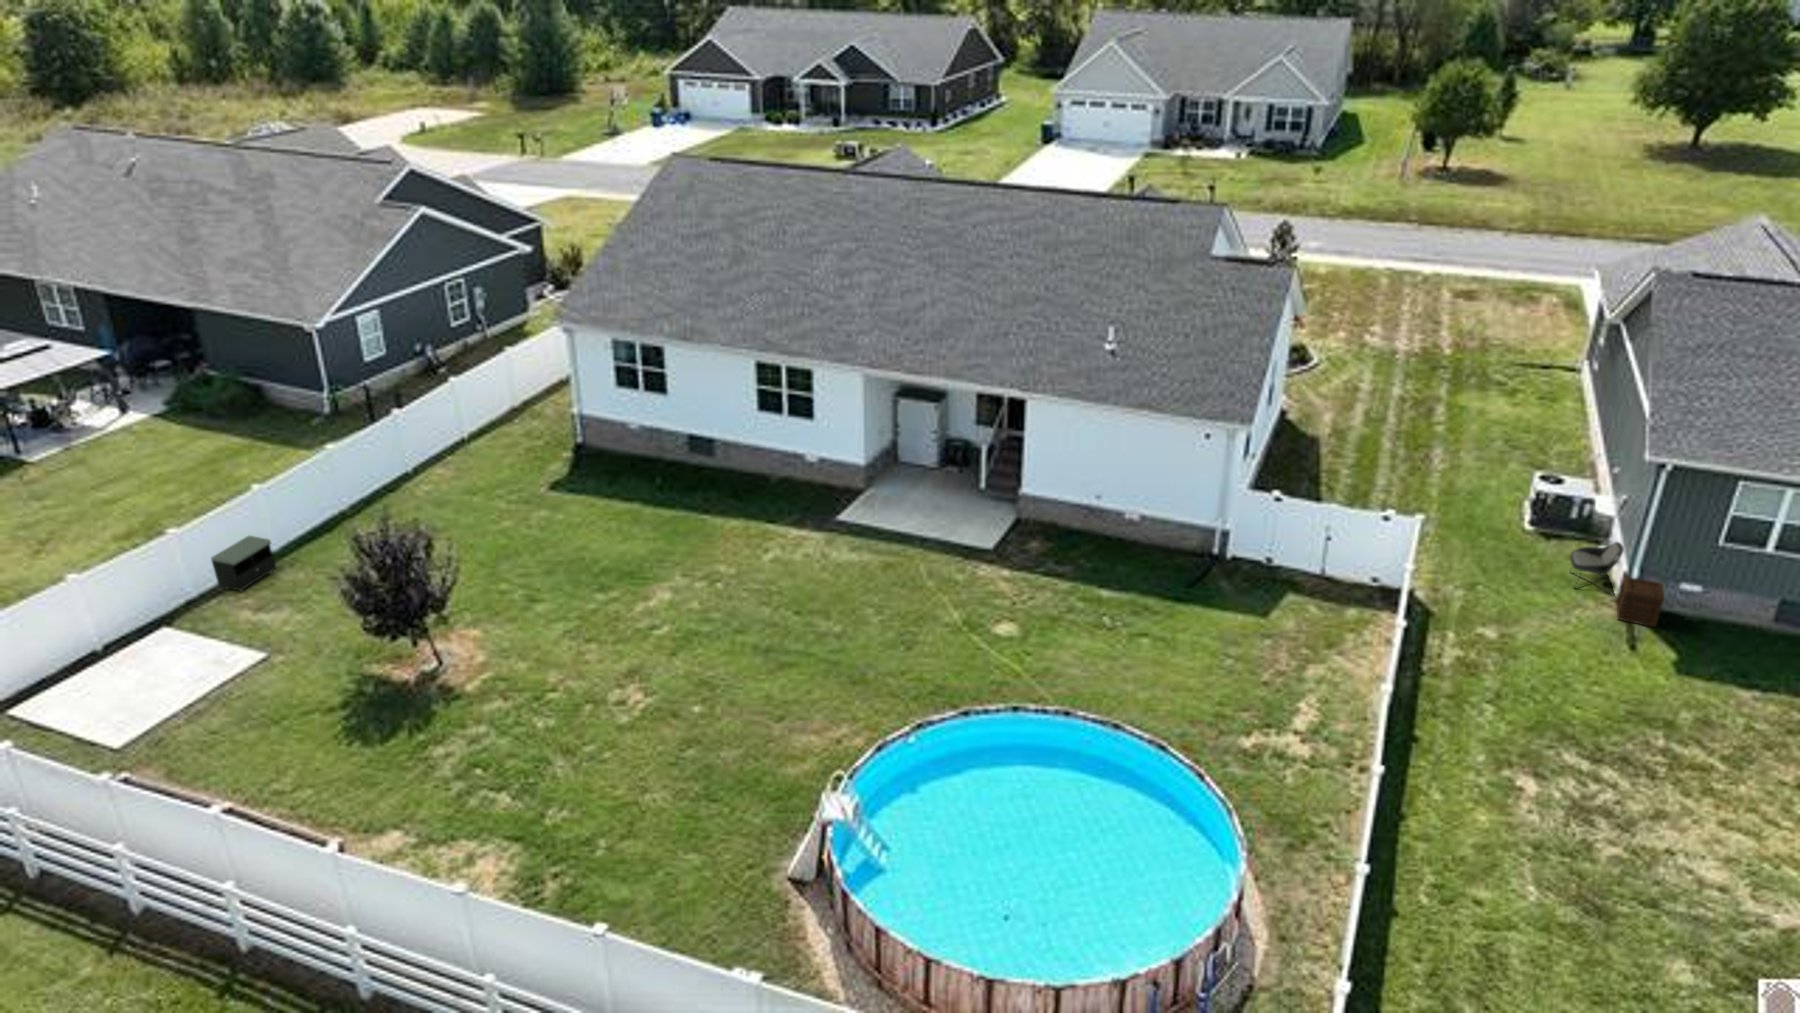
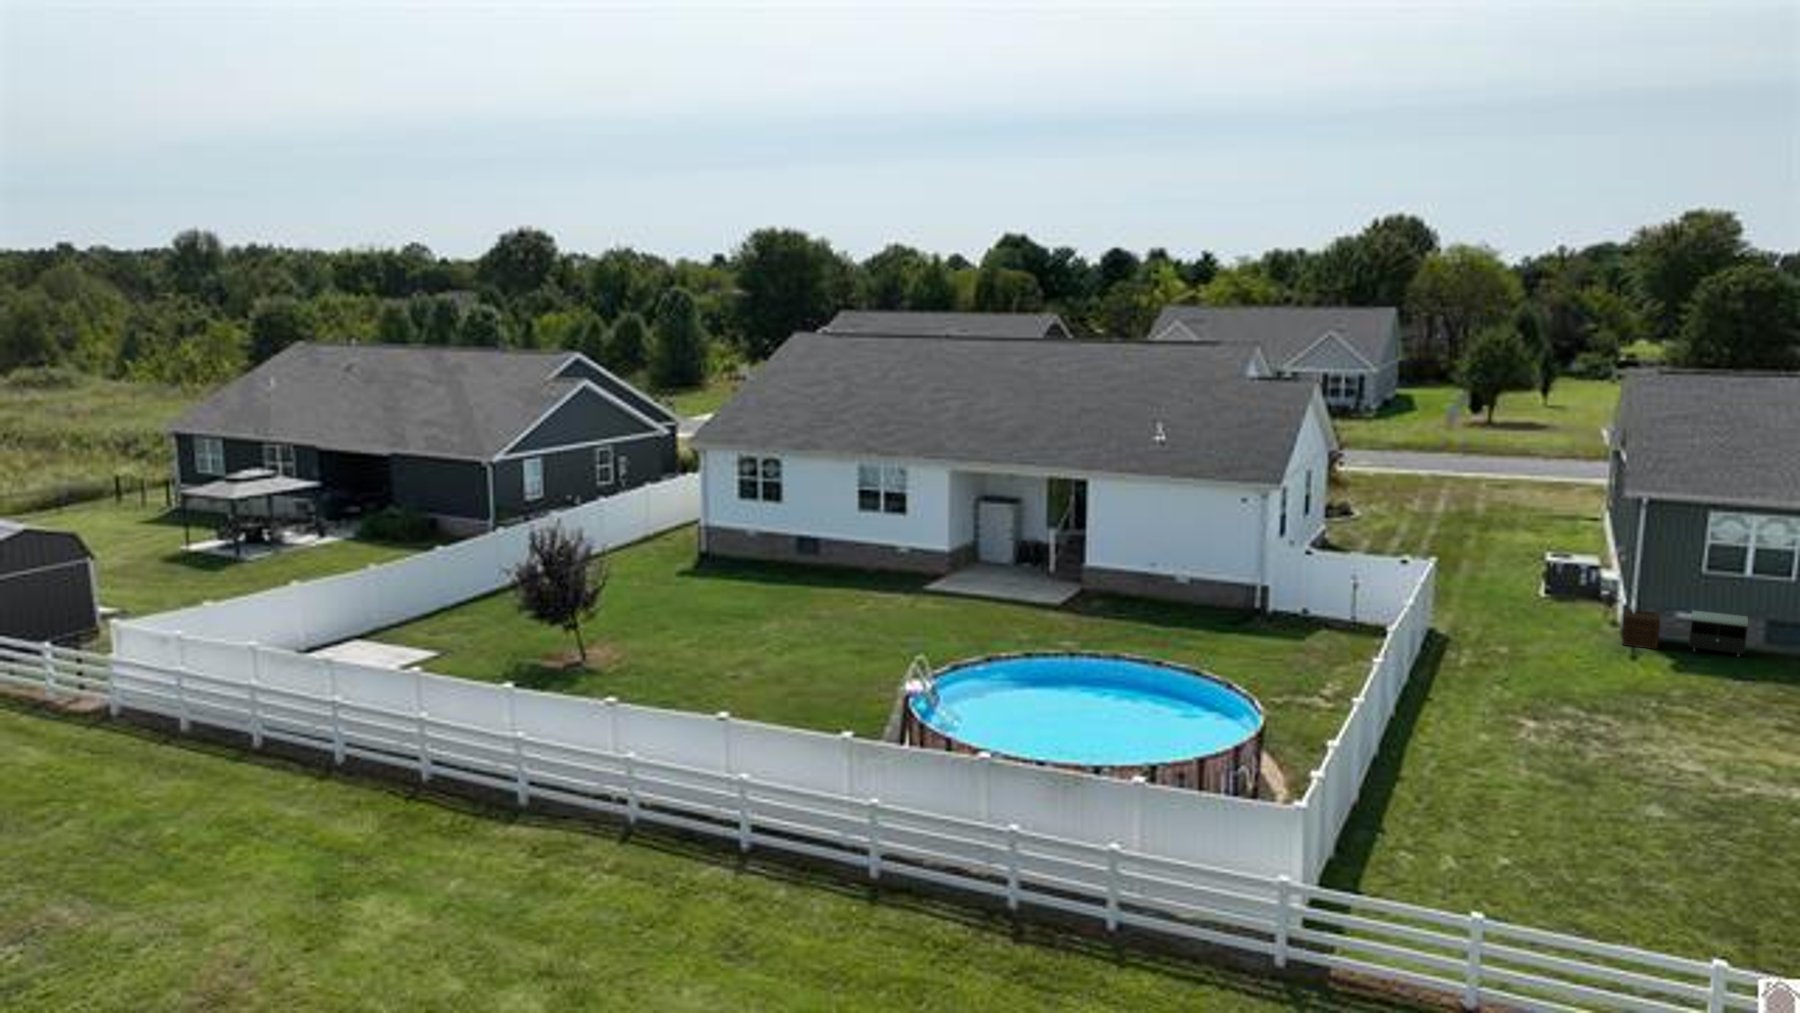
storage bench: present [211,536,277,591] -> present [1689,610,1748,655]
lounge chair: present [1570,542,1624,584] -> none [1577,587,1623,632]

